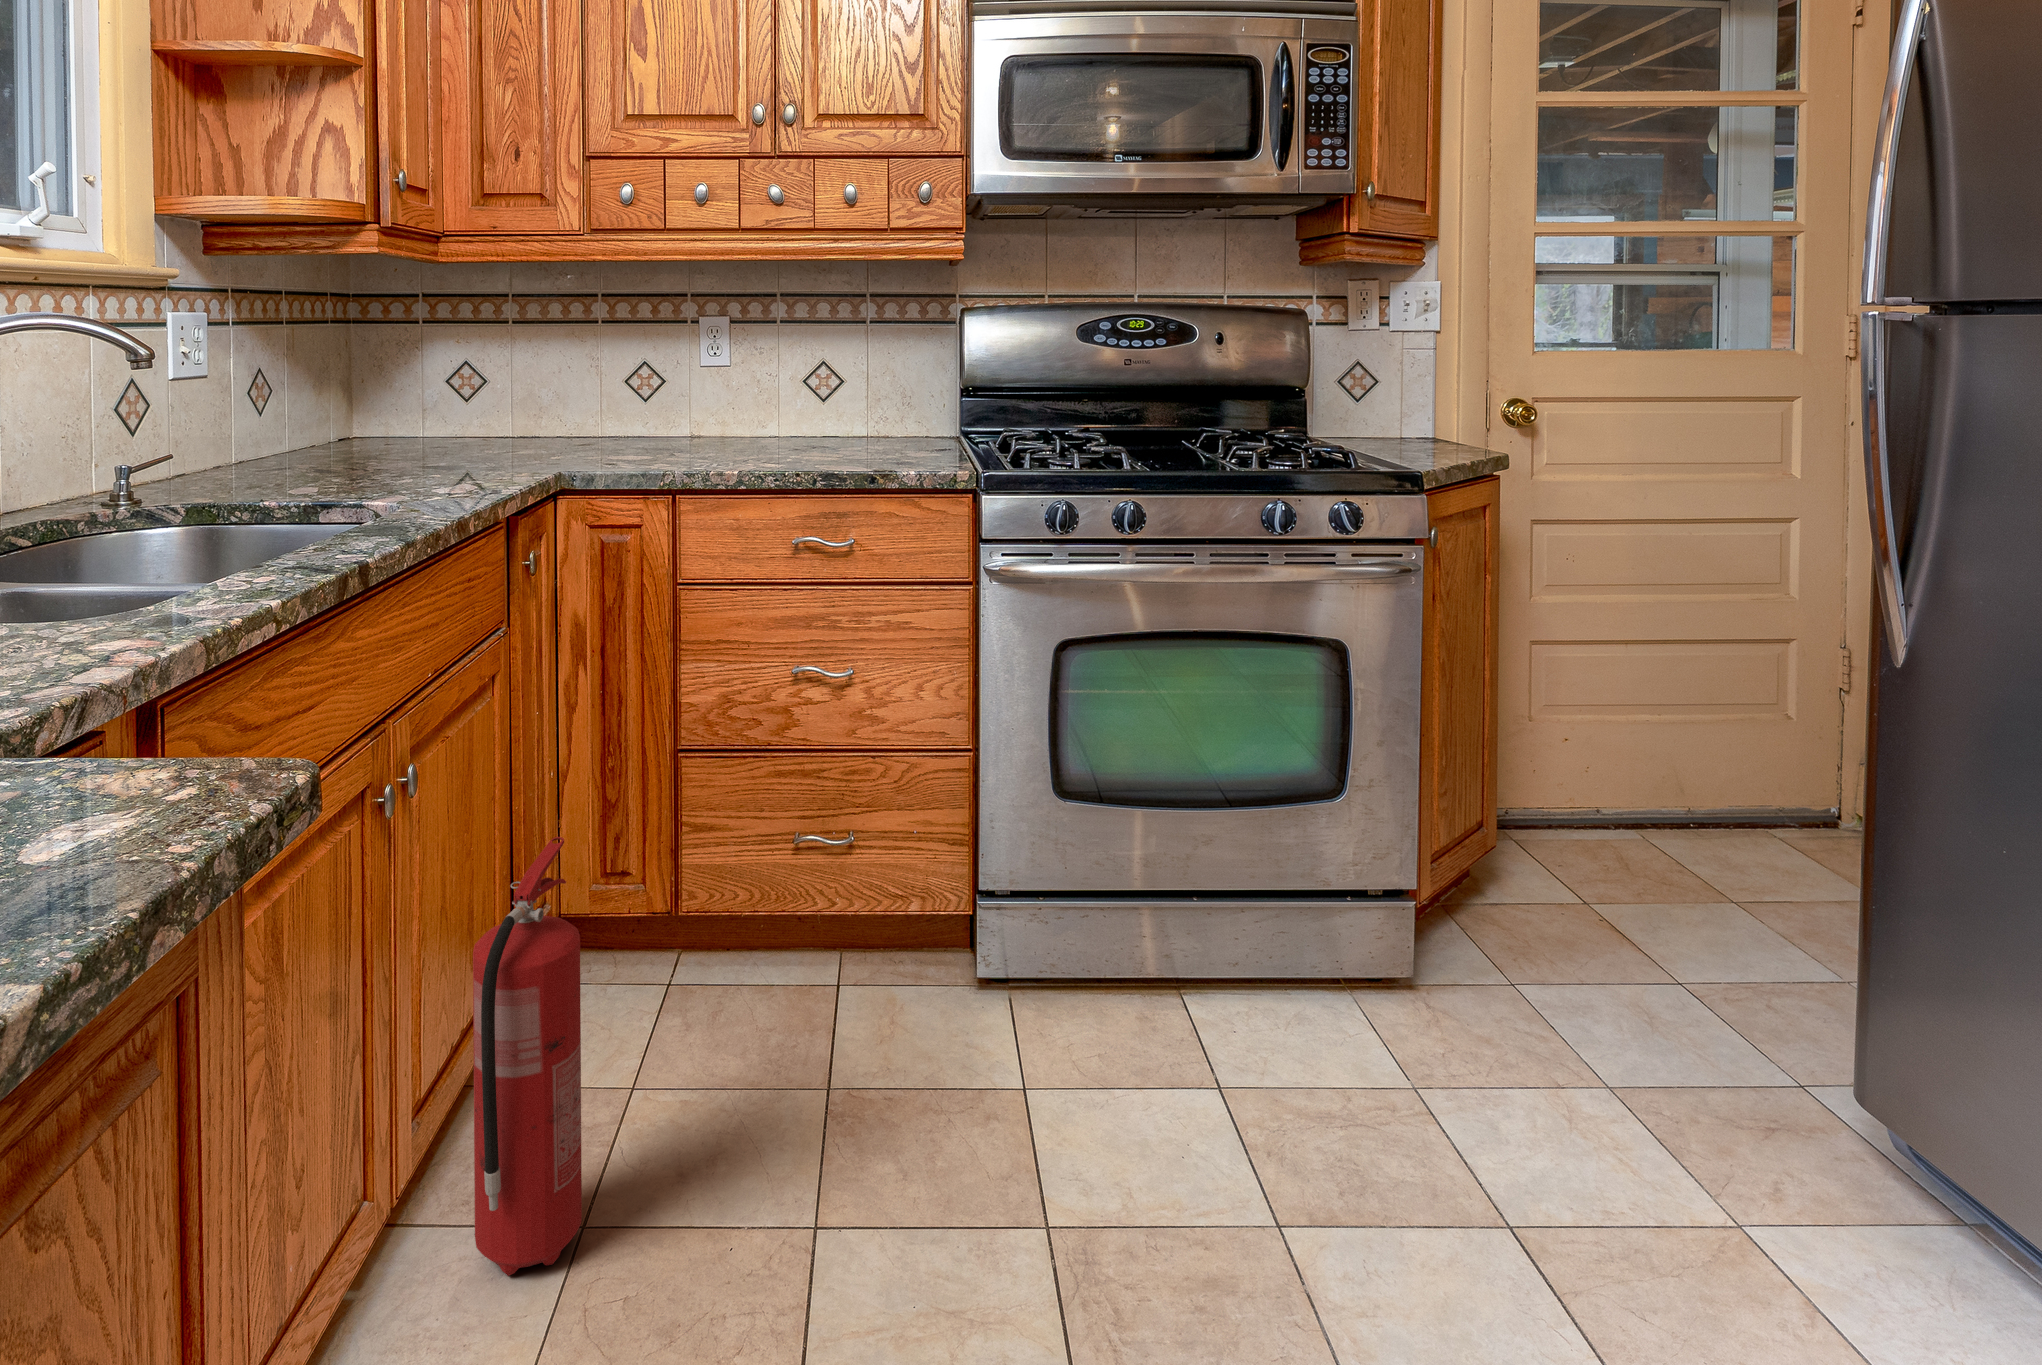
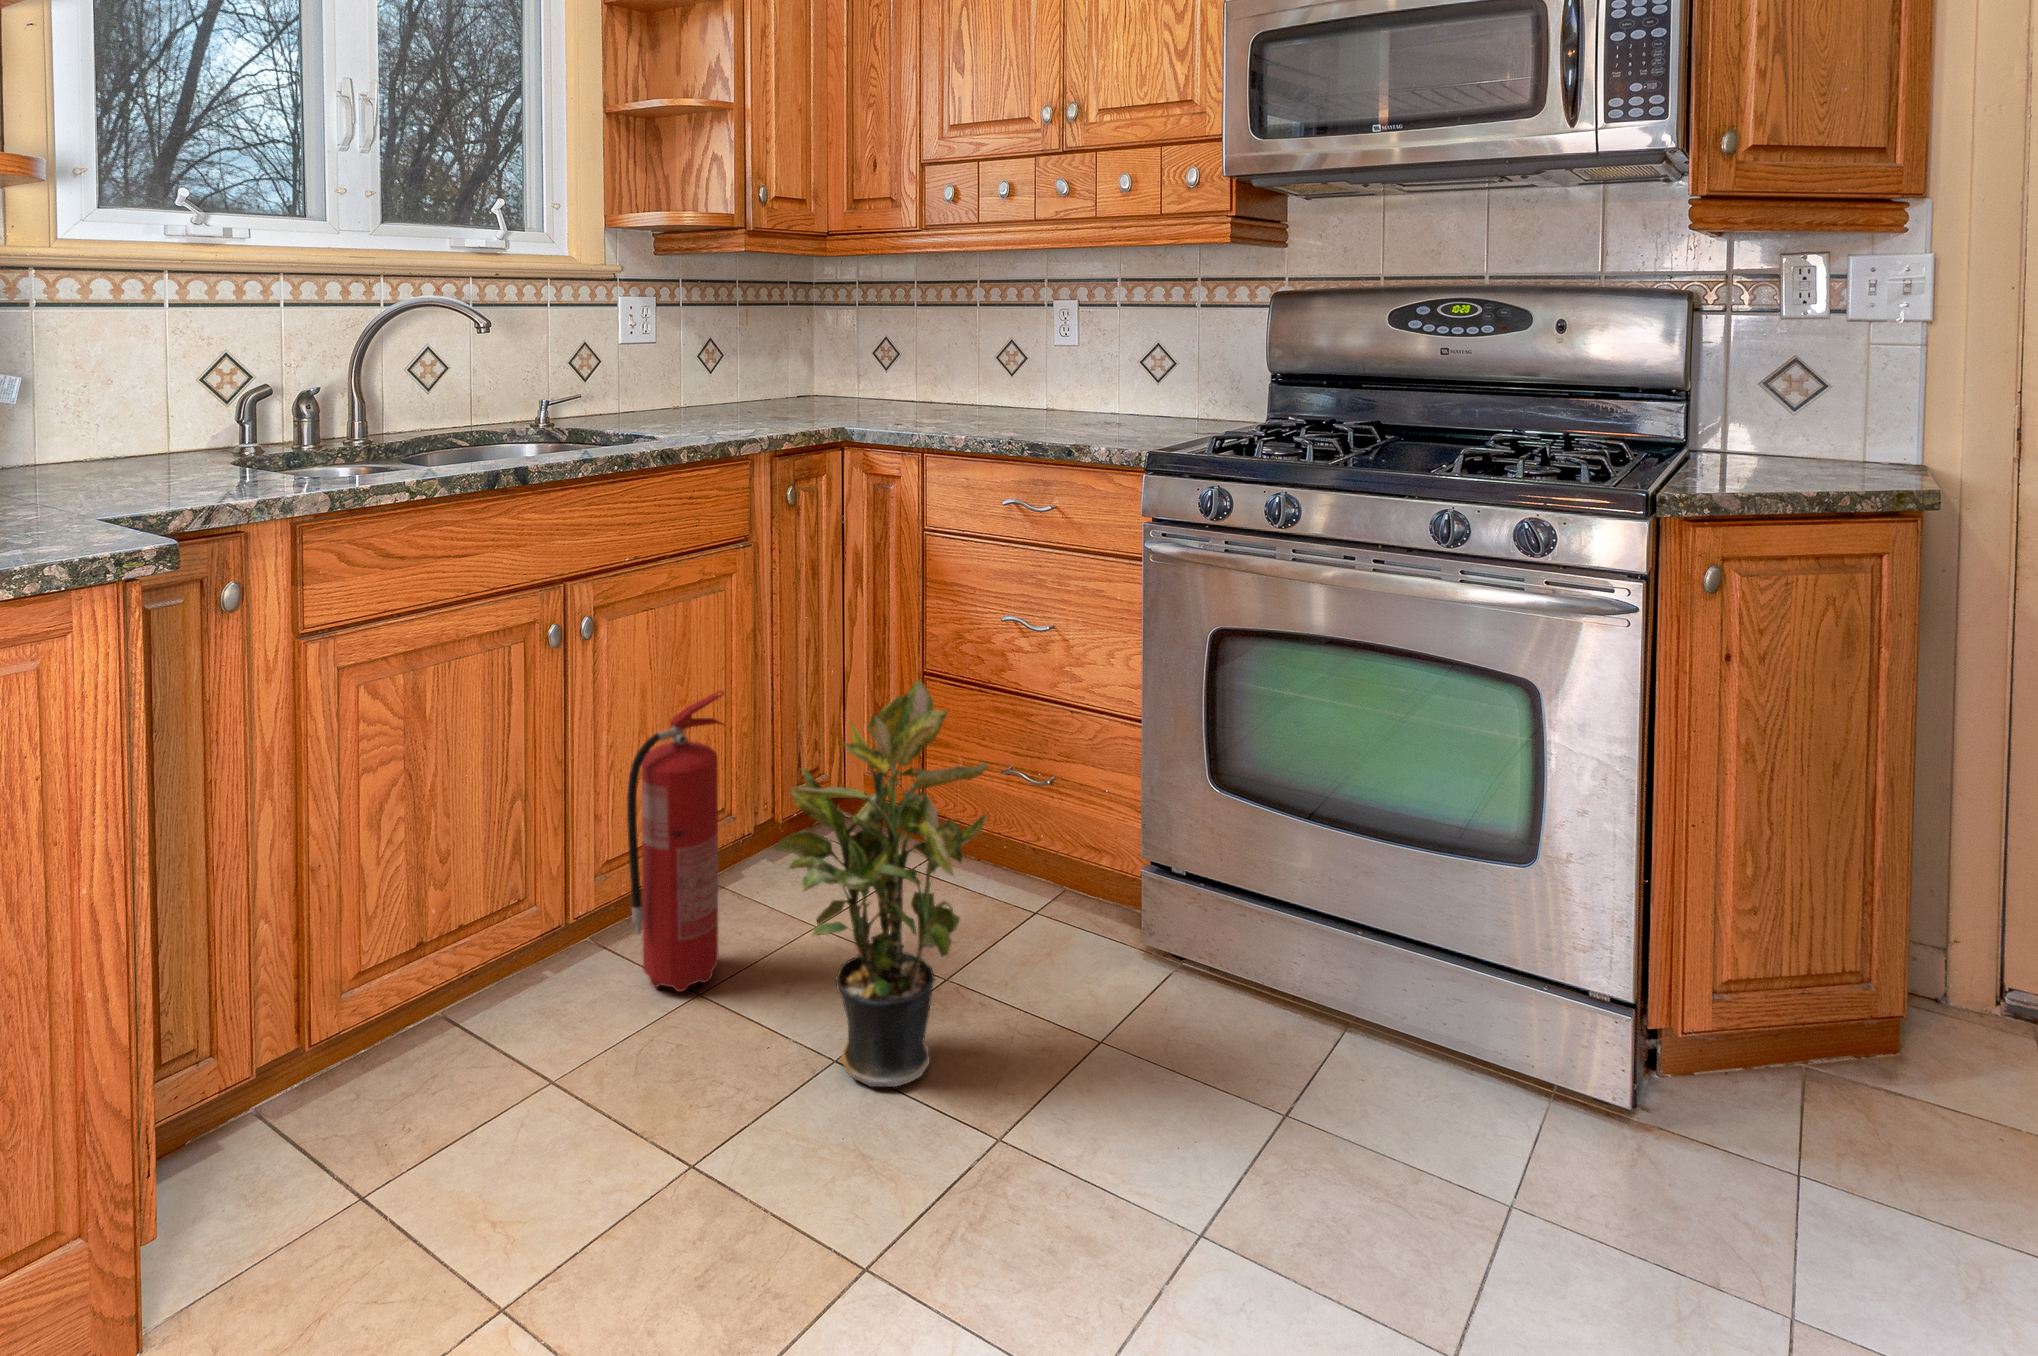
potted plant: none [735,756,986,1259] -> present [776,680,987,1087]

